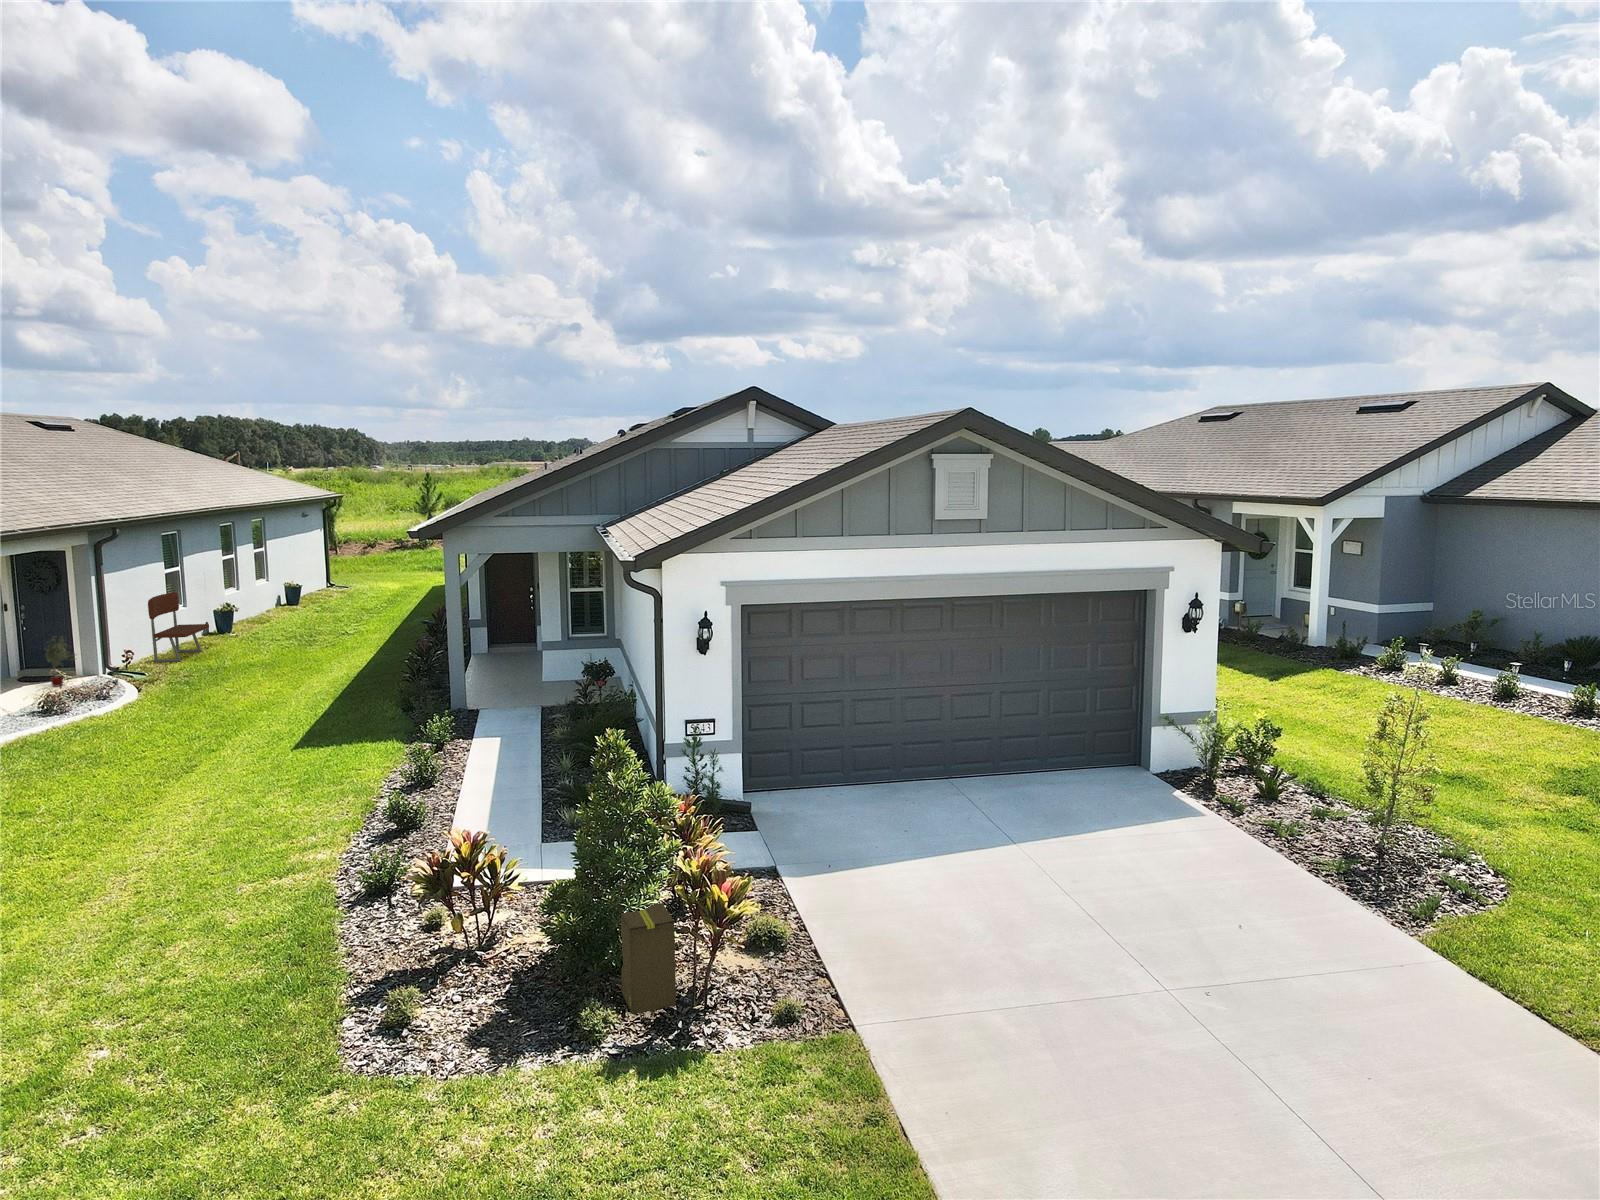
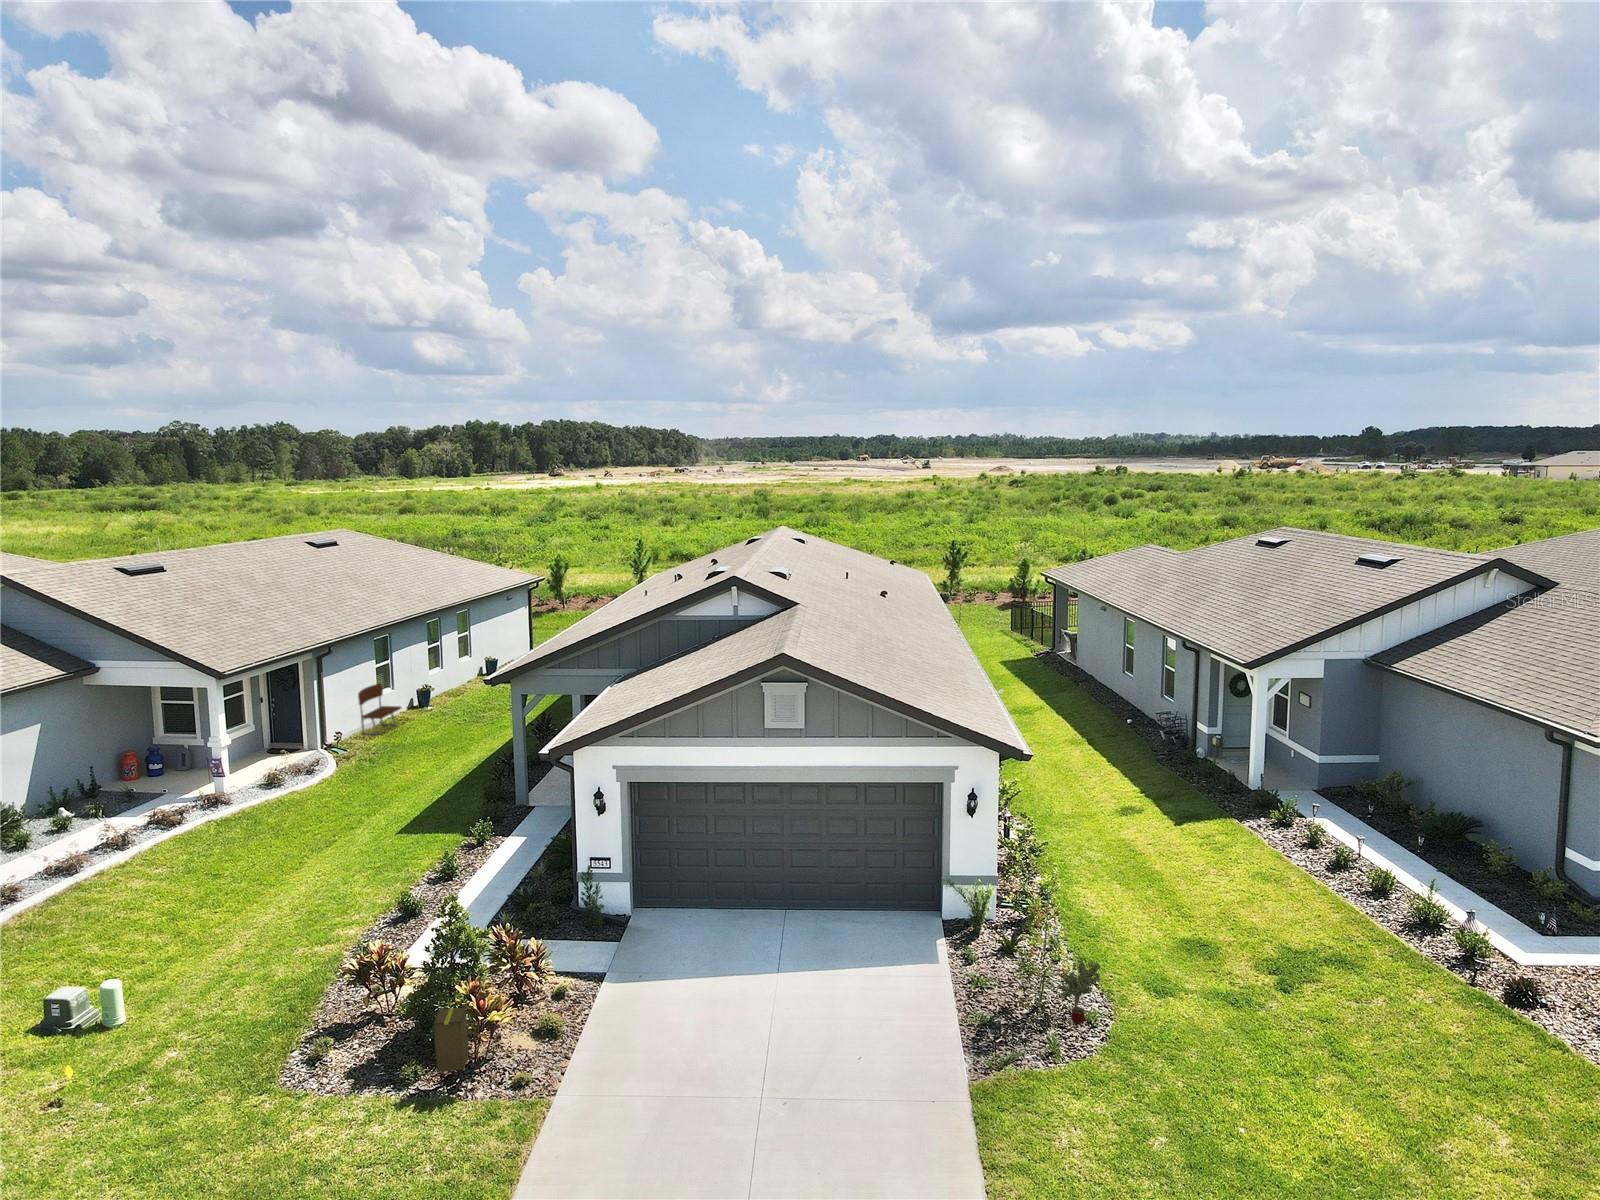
potted tree: present [45,638,75,687] -> present [1058,957,1100,1024]

